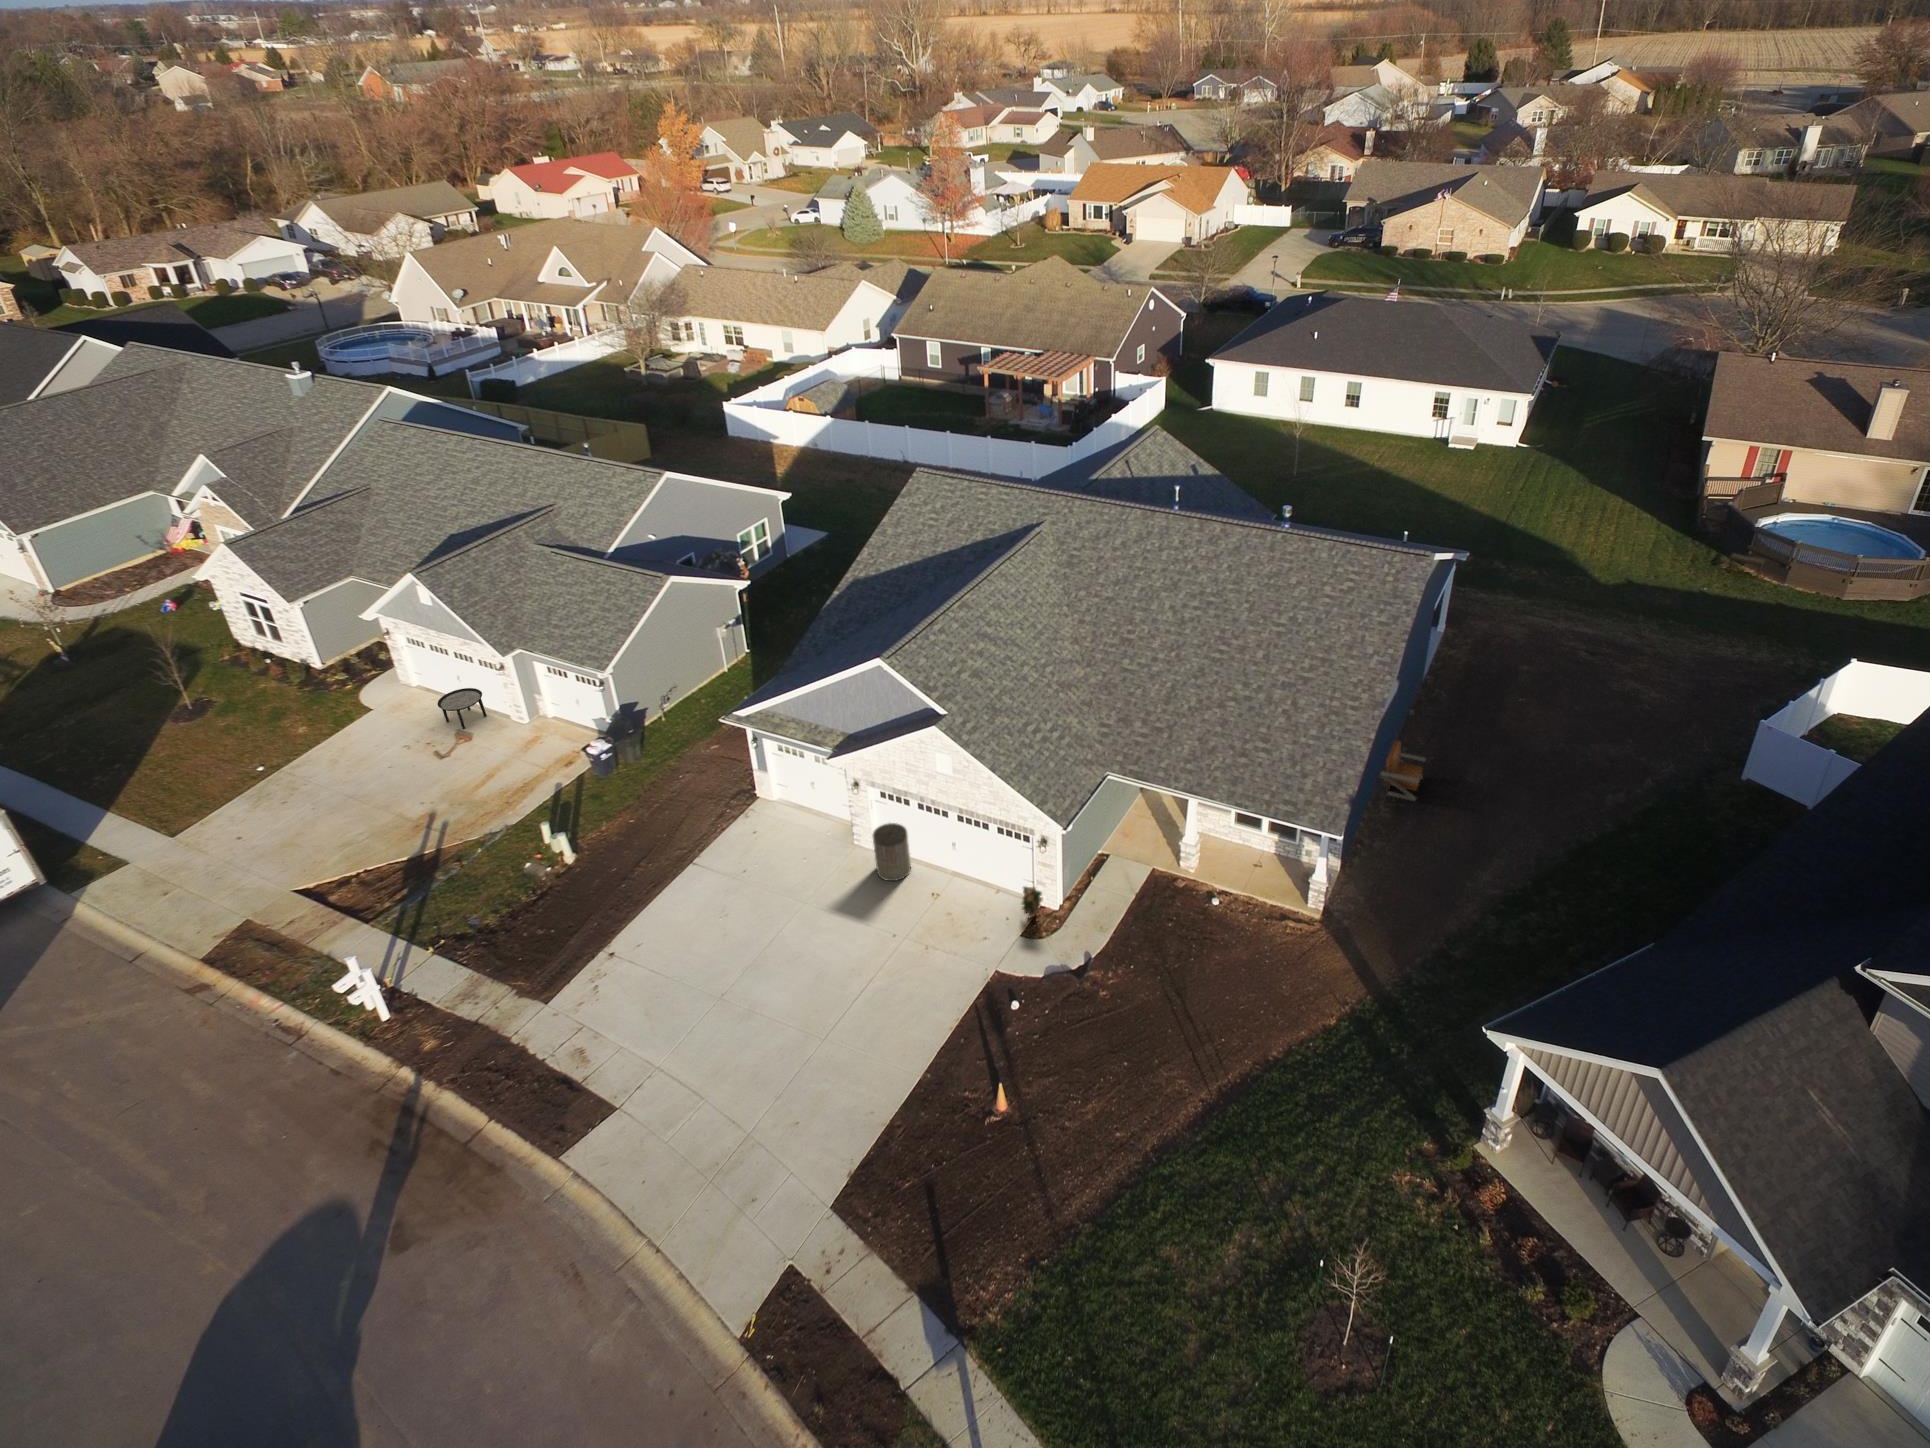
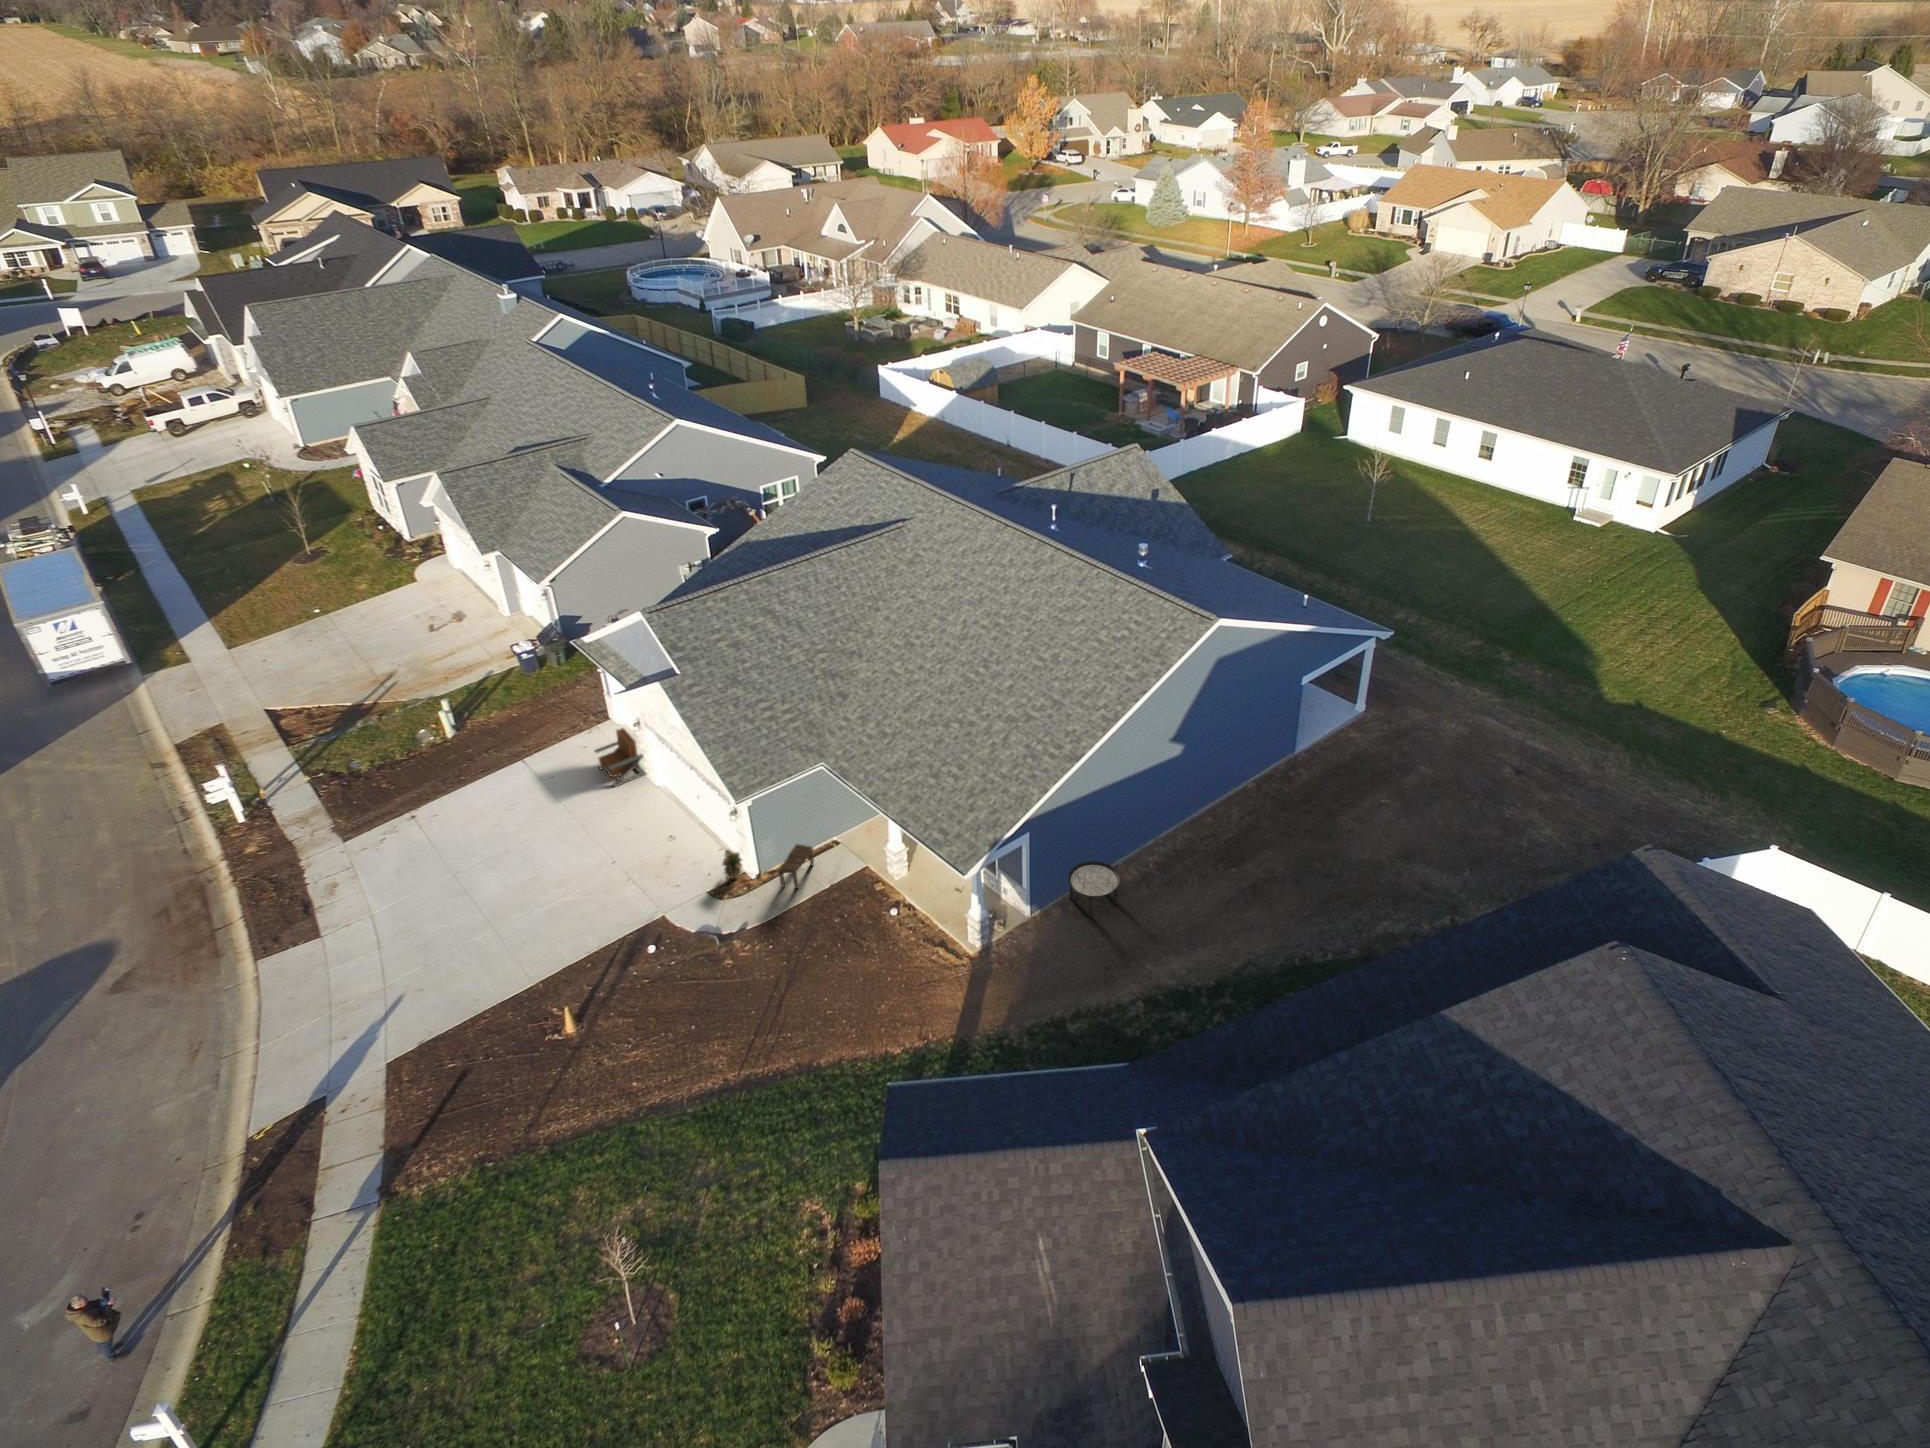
bench: present [1727,553,1764,577] -> present [778,844,814,889]
round table: present [438,688,487,729] -> present [1068,861,1120,918]
lounge chair: present [1381,741,1426,801] -> present [595,728,646,787]
trash can: present [873,823,911,881] -> none [639,764,680,817]

